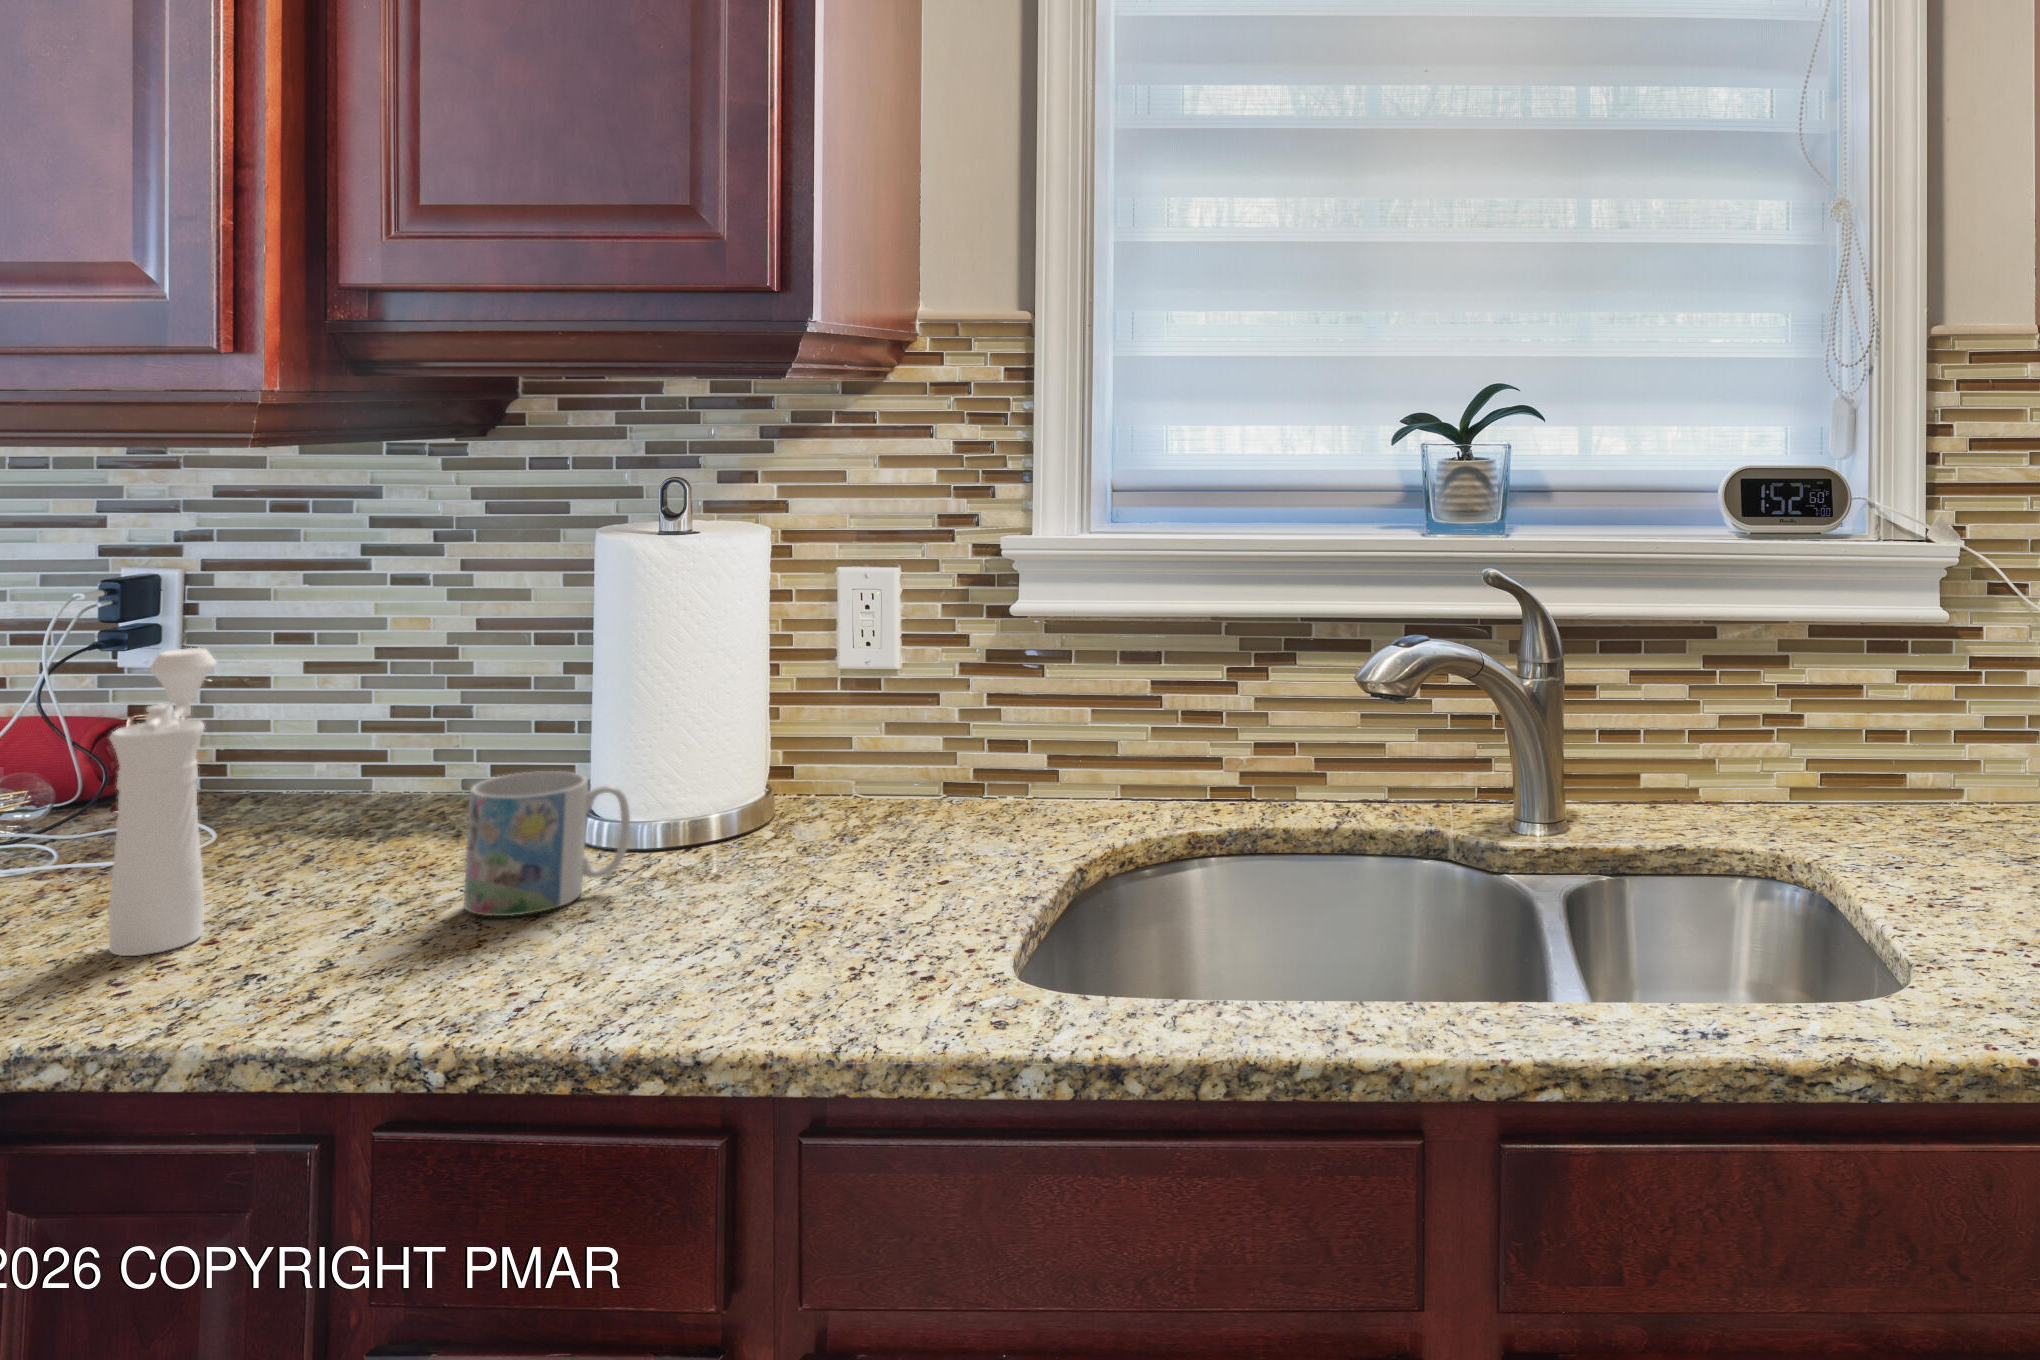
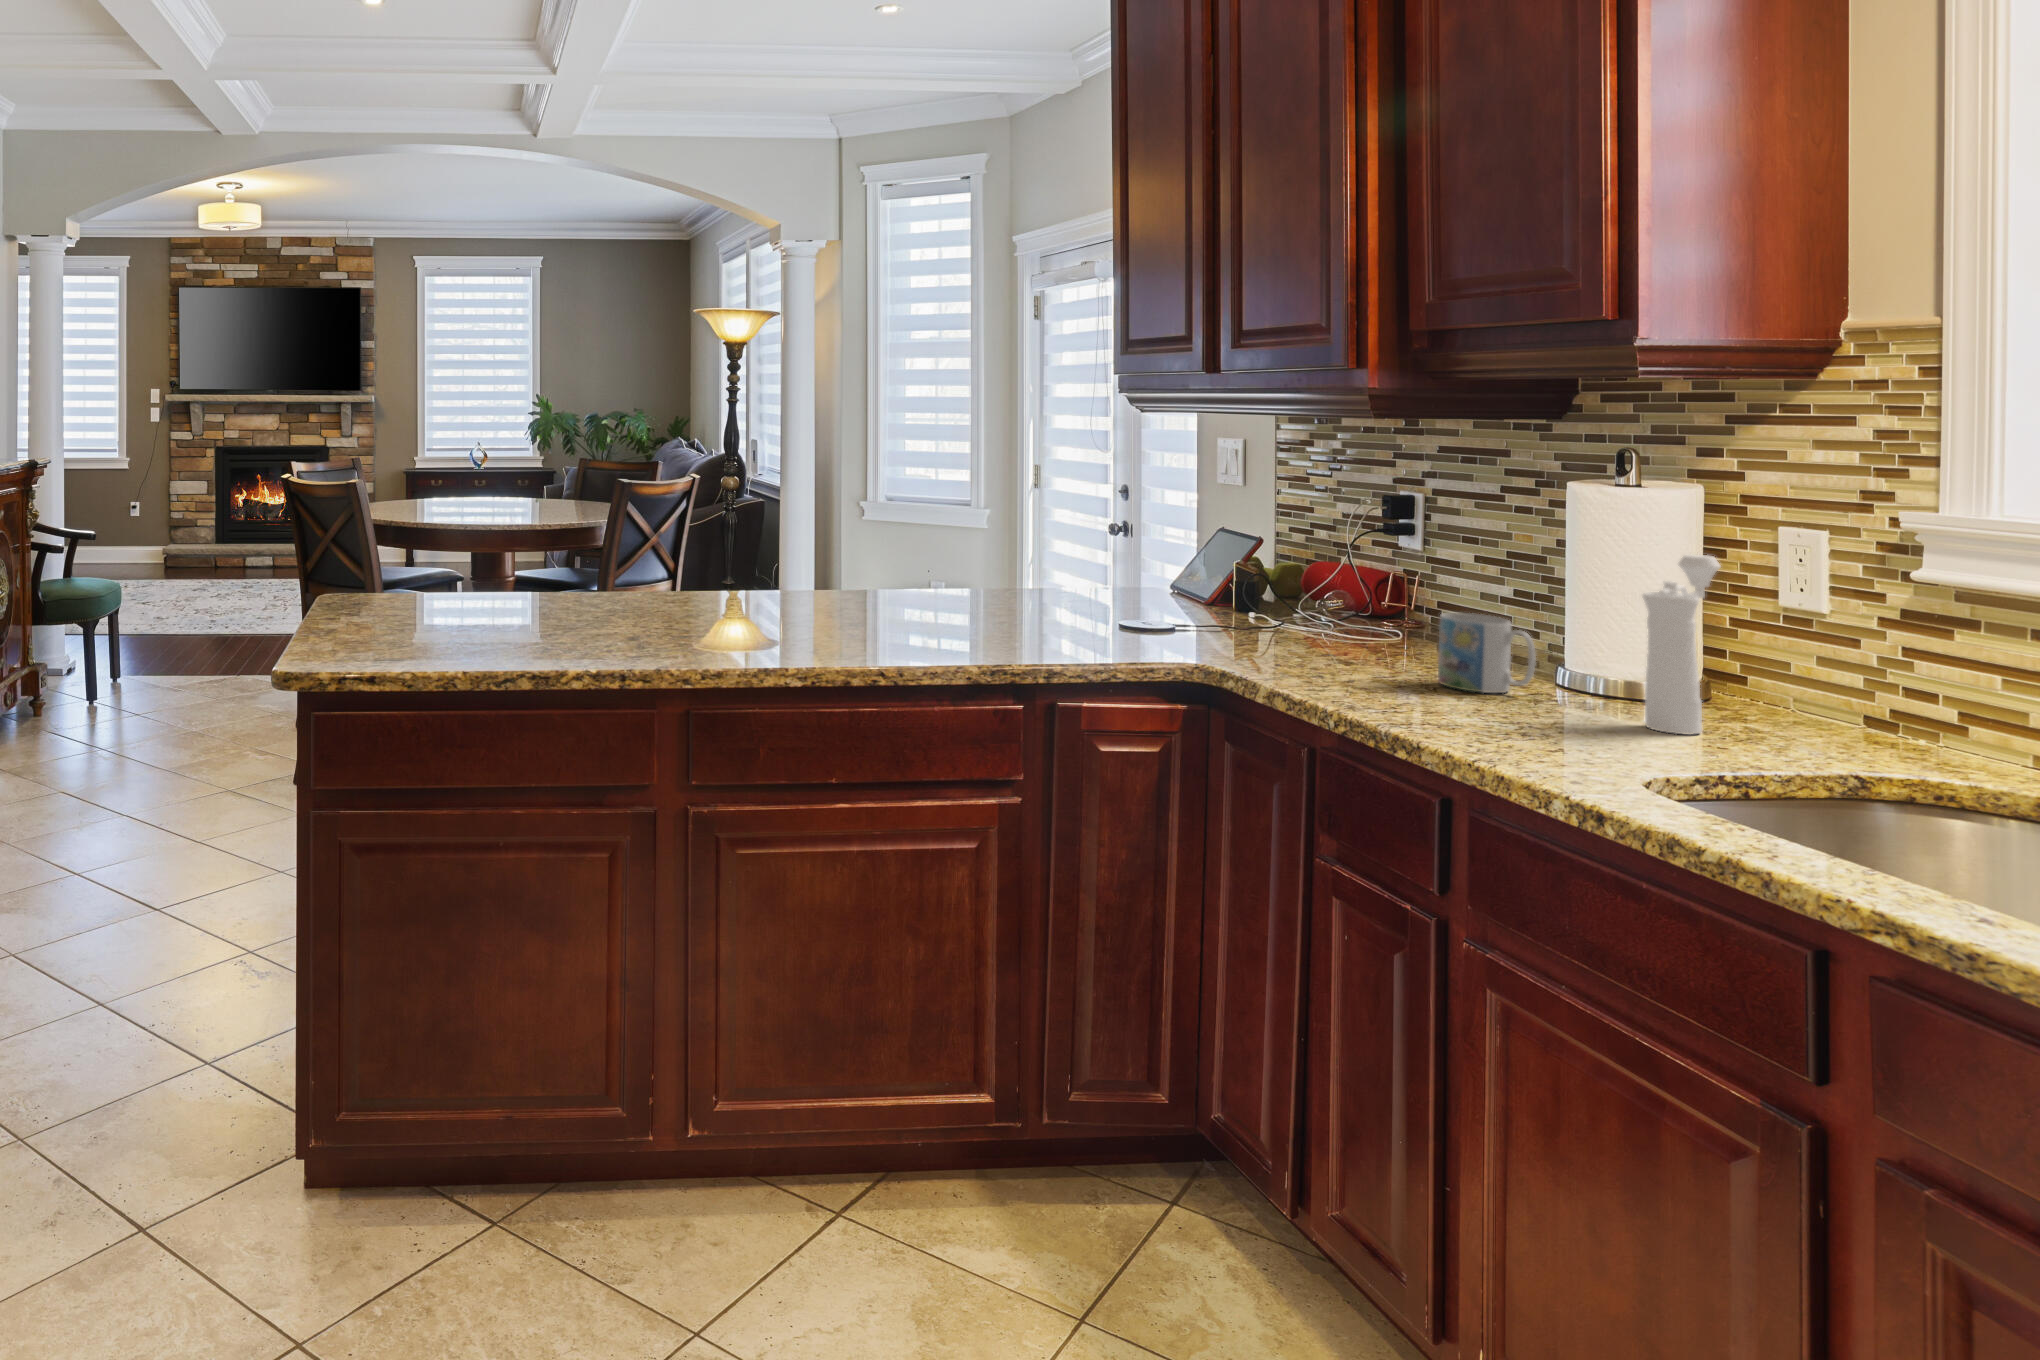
pepper mill: present [109,648,216,956] -> present [1643,555,1720,735]

